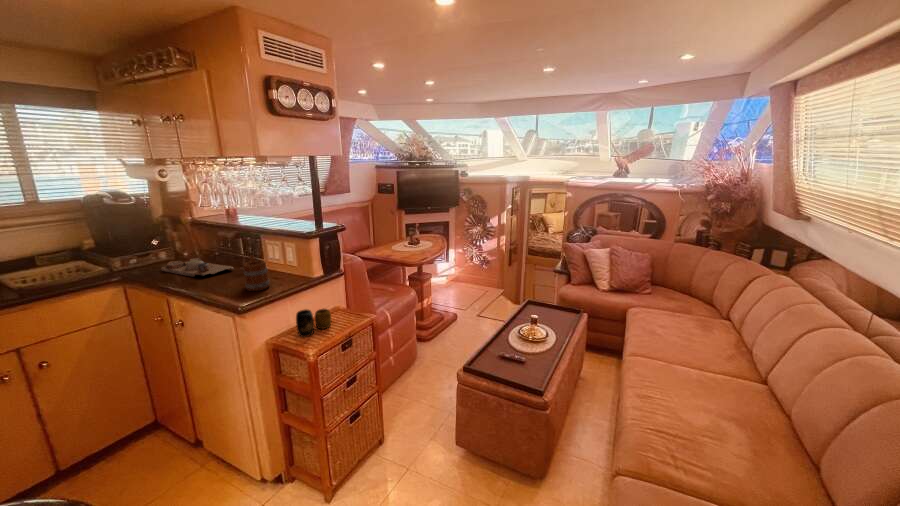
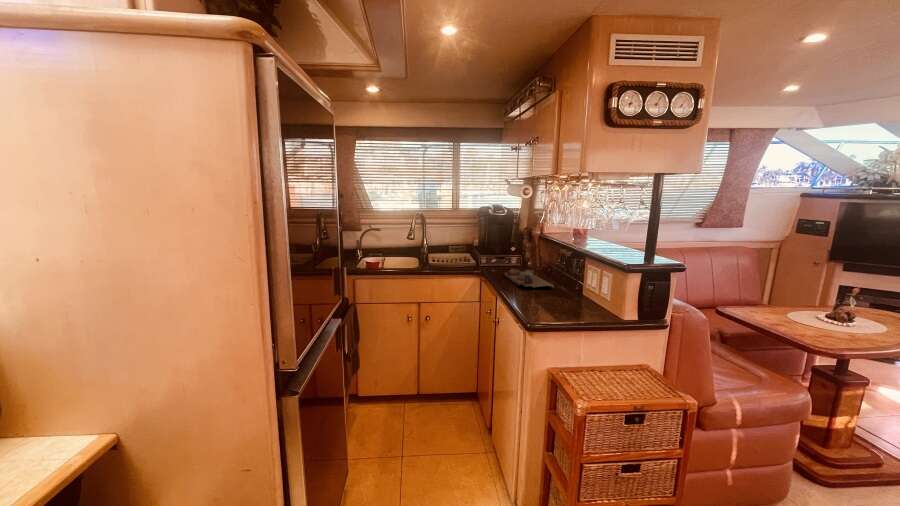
mug: present [244,255,270,291] -> none [547,276,571,314]
vase: present [296,309,331,337] -> none [581,351,626,385]

